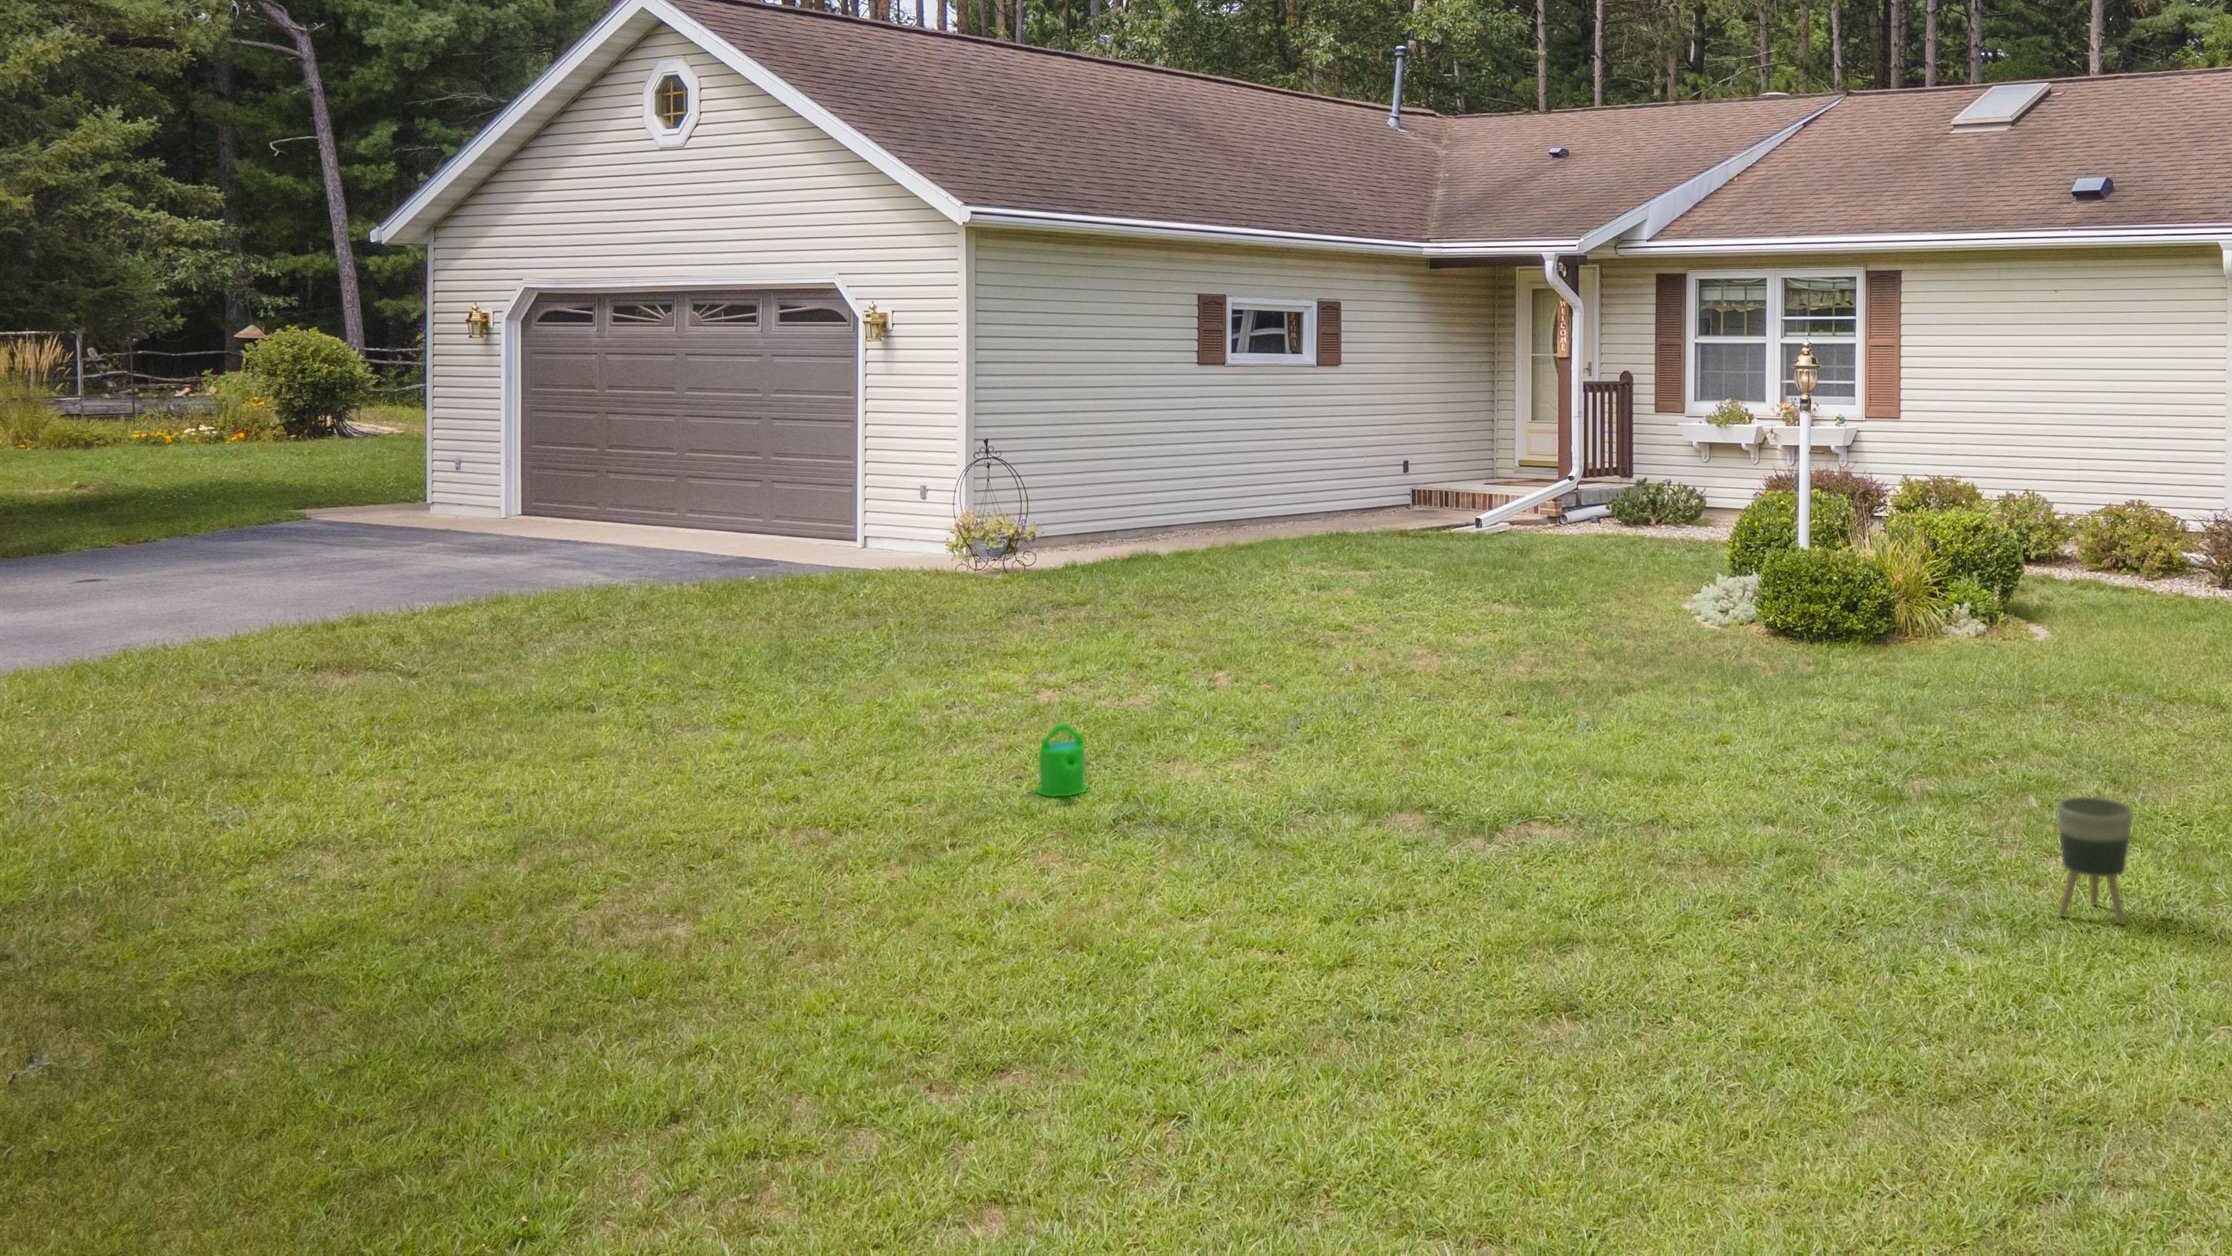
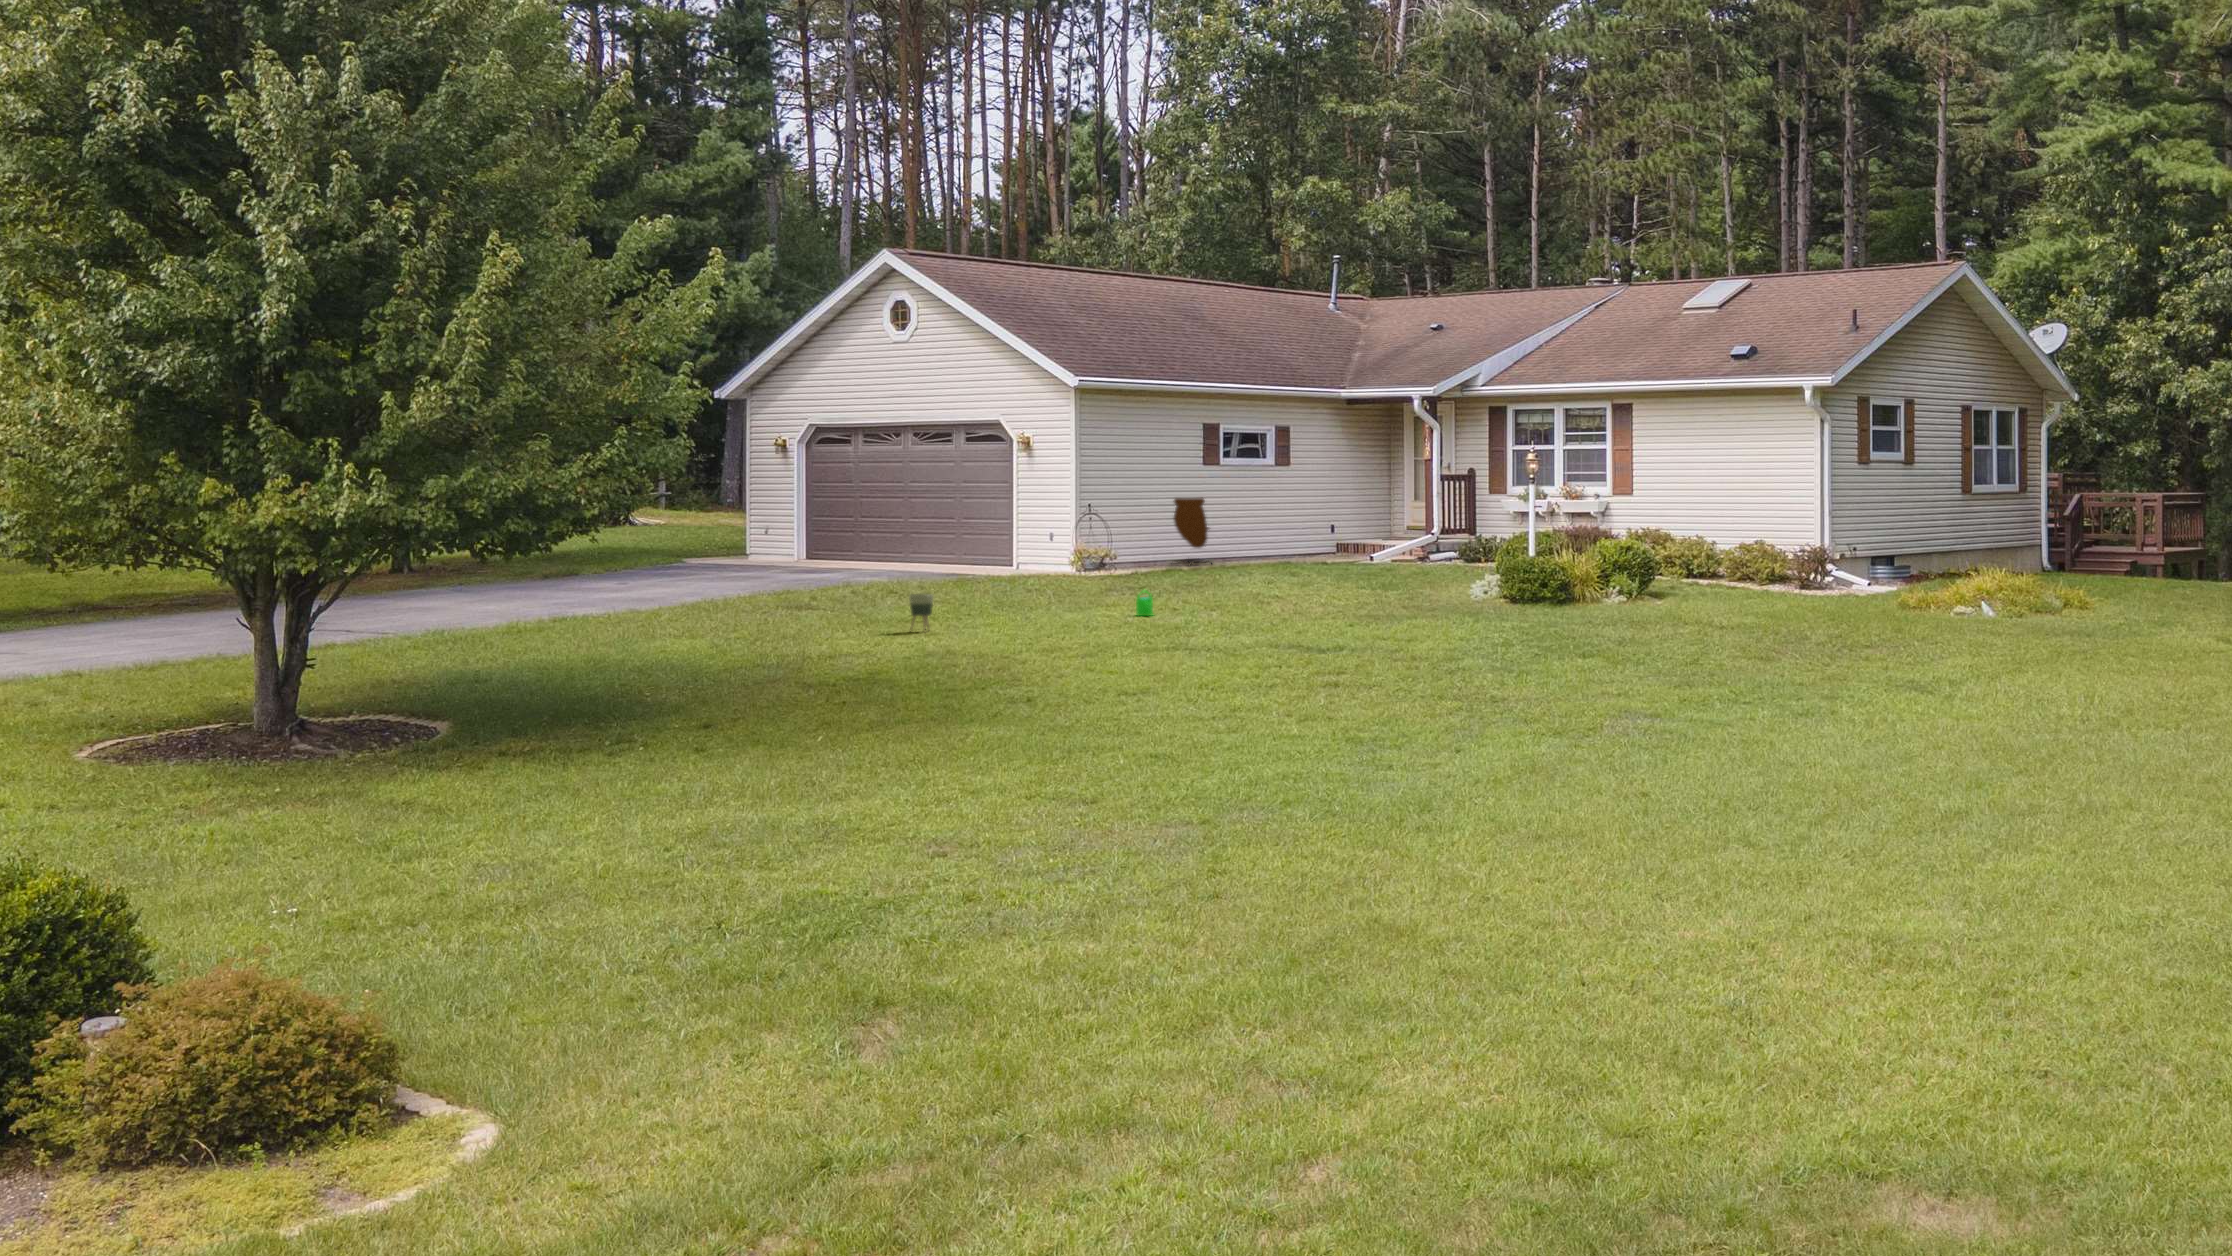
lounge chair: none [1141,423,1215,542] -> present [1174,498,1209,564]
planter: present [2058,797,2133,924] -> present [909,594,933,630]

